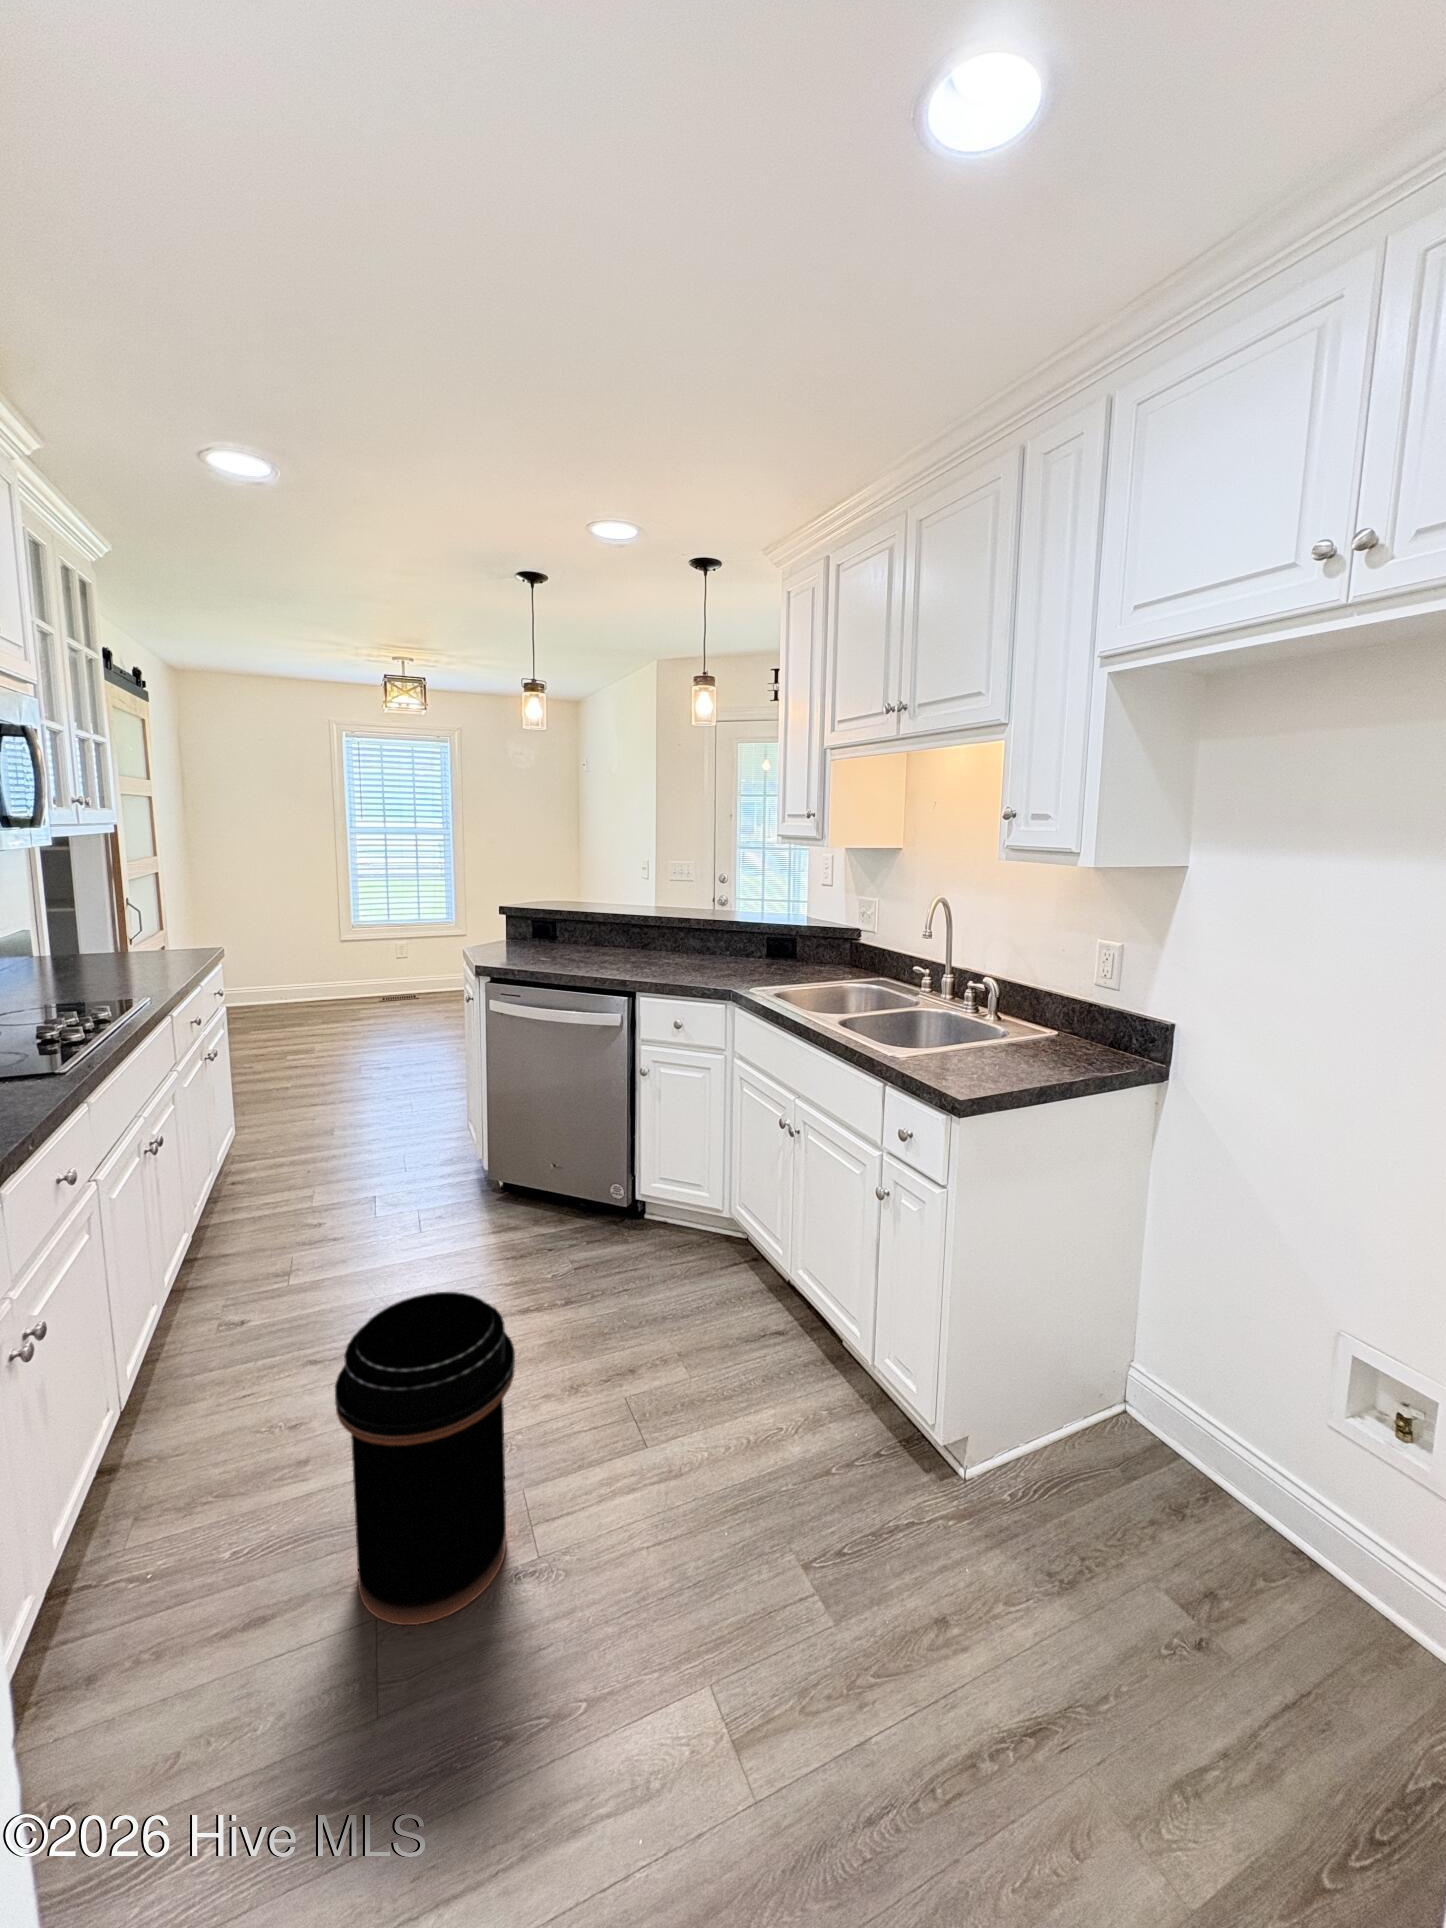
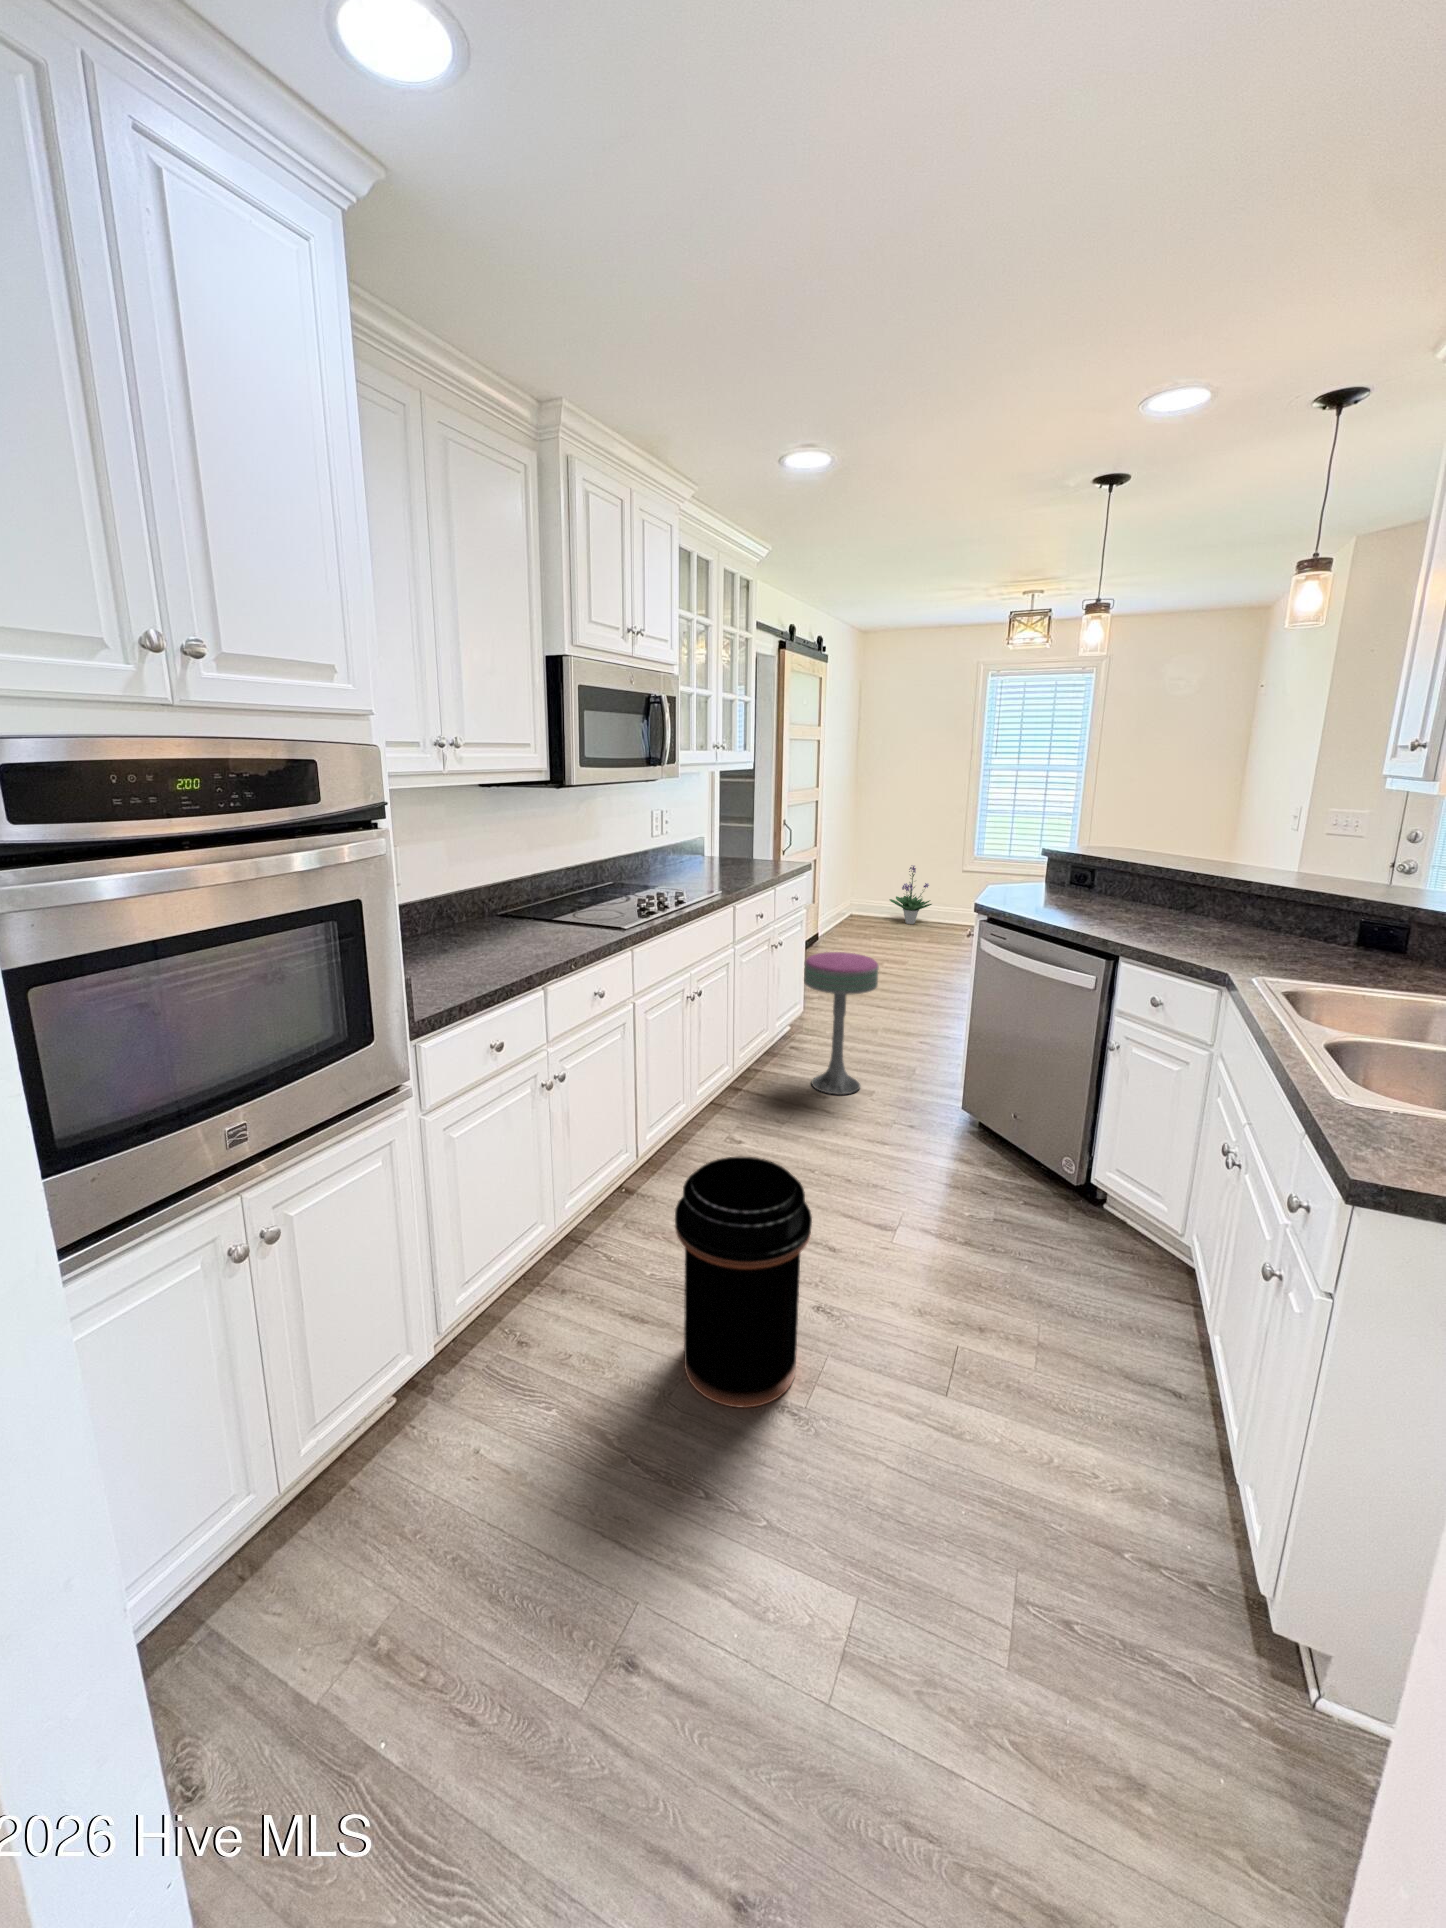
potted plant: none [254,943,312,1011] -> present [890,865,932,924]
bar stool: none [266,1046,365,1220] -> present [804,952,879,1095]

